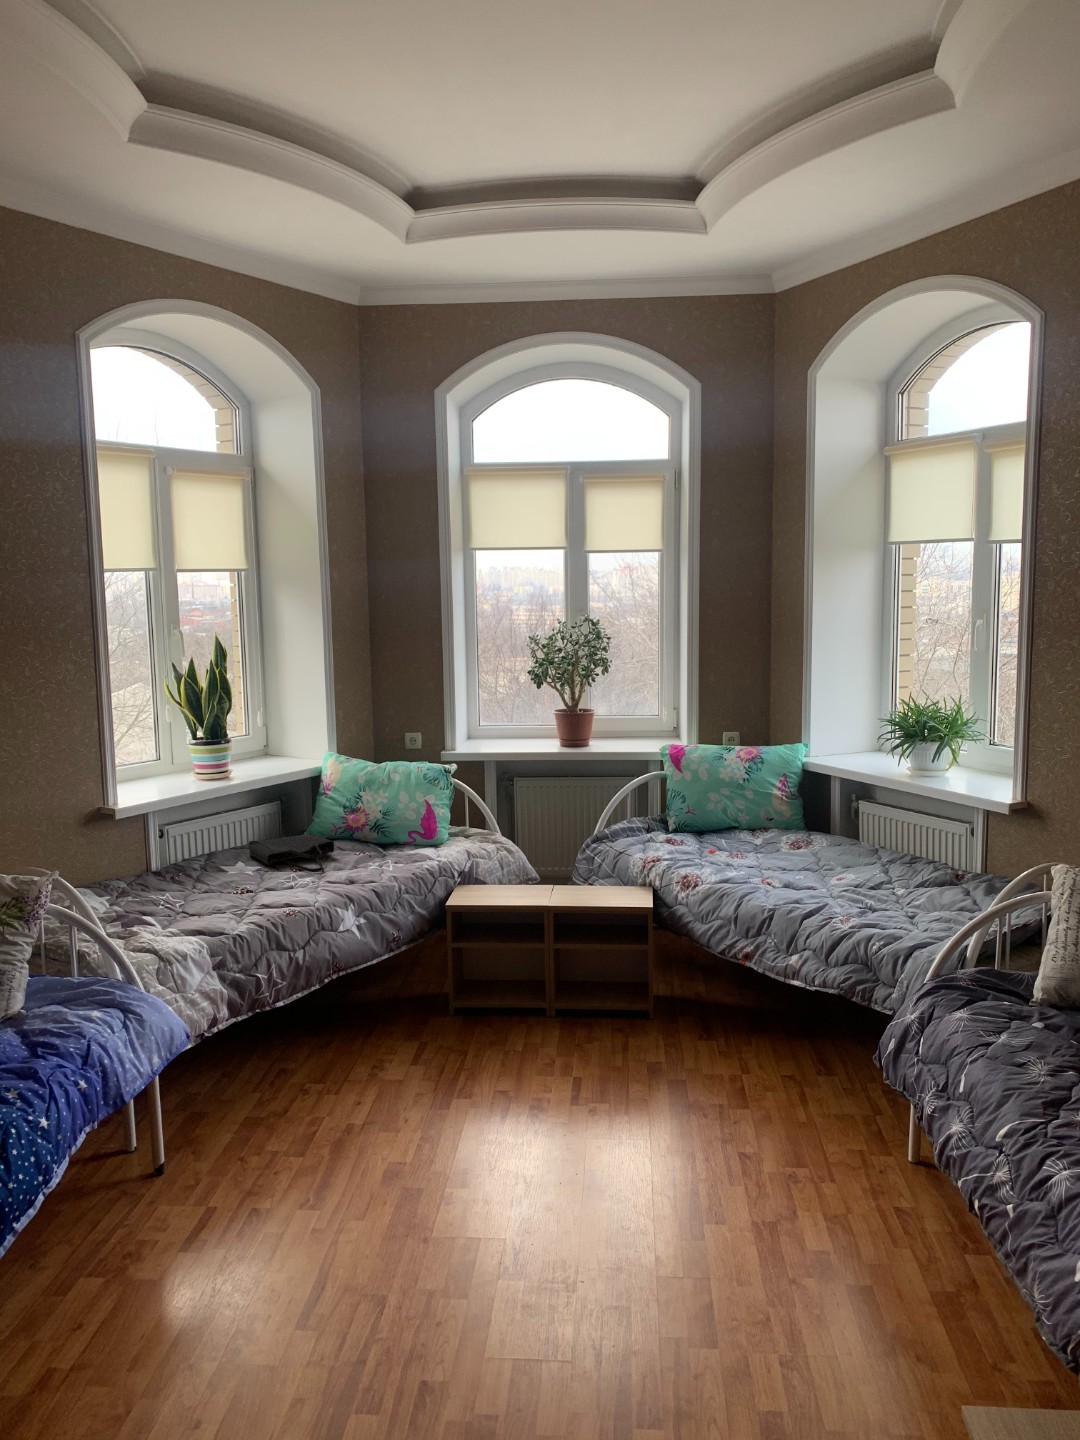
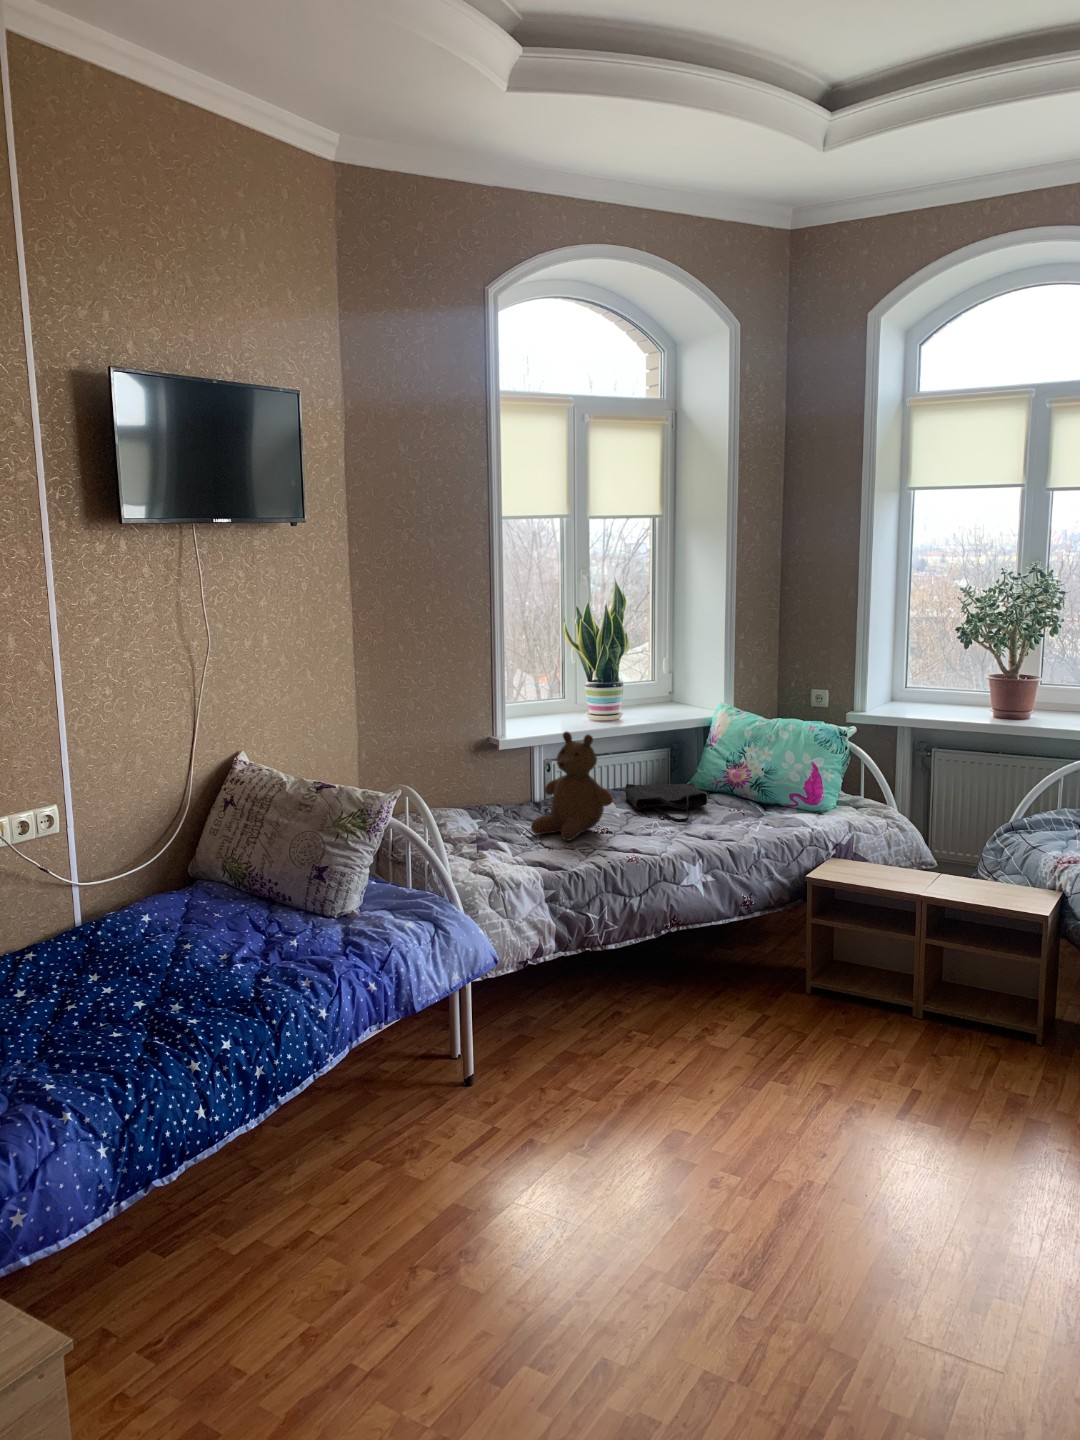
teddy bear: none [172,795,255,905] -> present [531,732,612,841]

